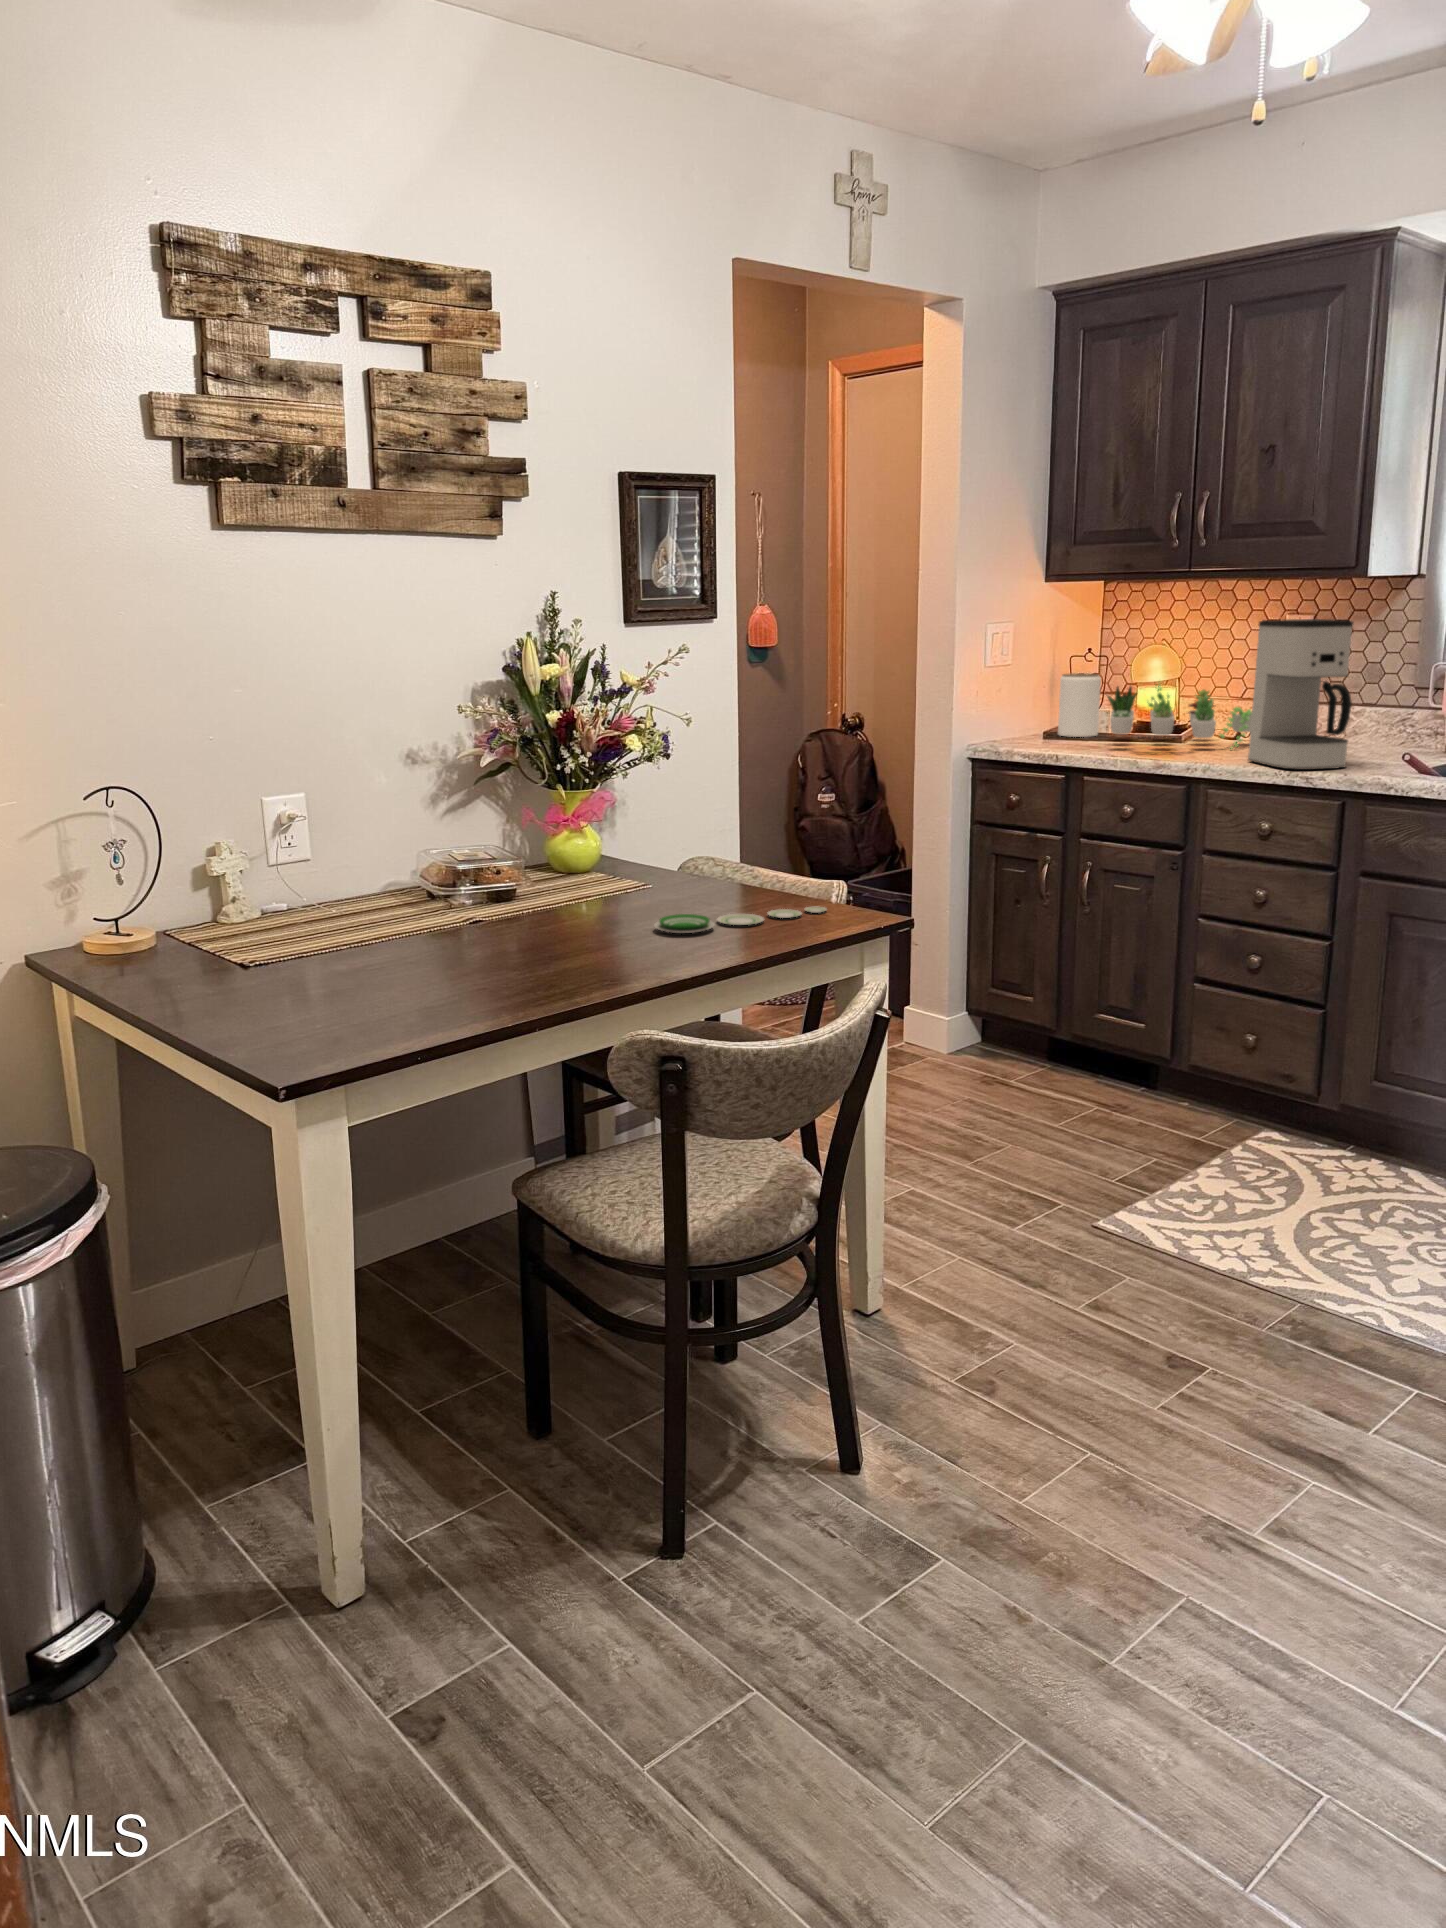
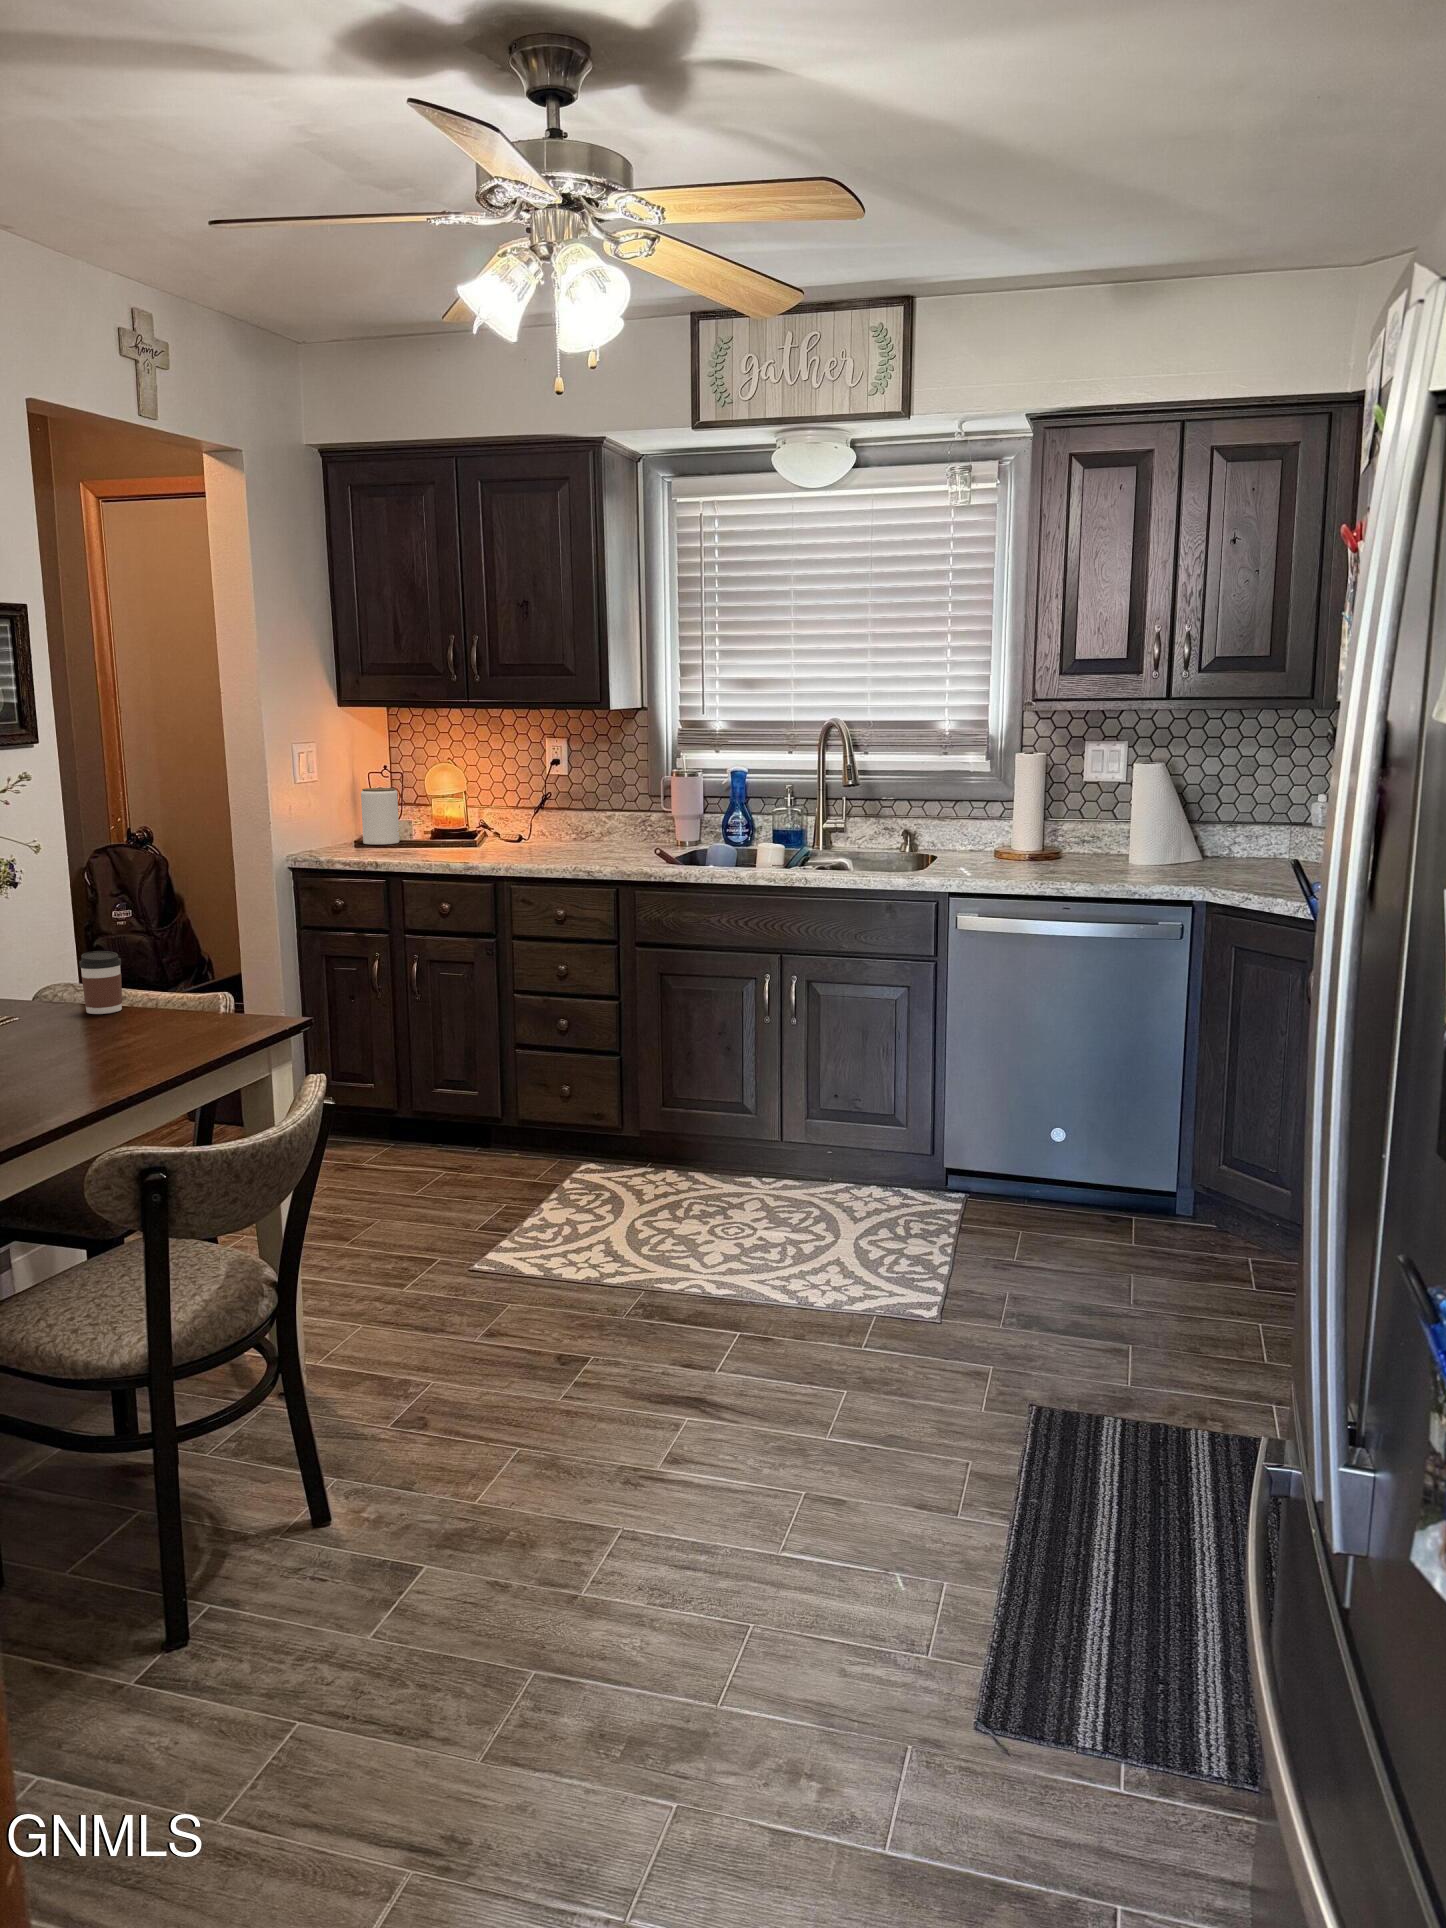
coffee maker: present [1248,619,1353,770] -> none [534,743,613,865]
succulent plant: present [1107,684,1252,750] -> none [407,792,533,850]
coffee cup: none [706,825,745,890] -> present [79,951,122,1014]
plate: present [654,906,826,933] -> none [55,1019,223,1059]

